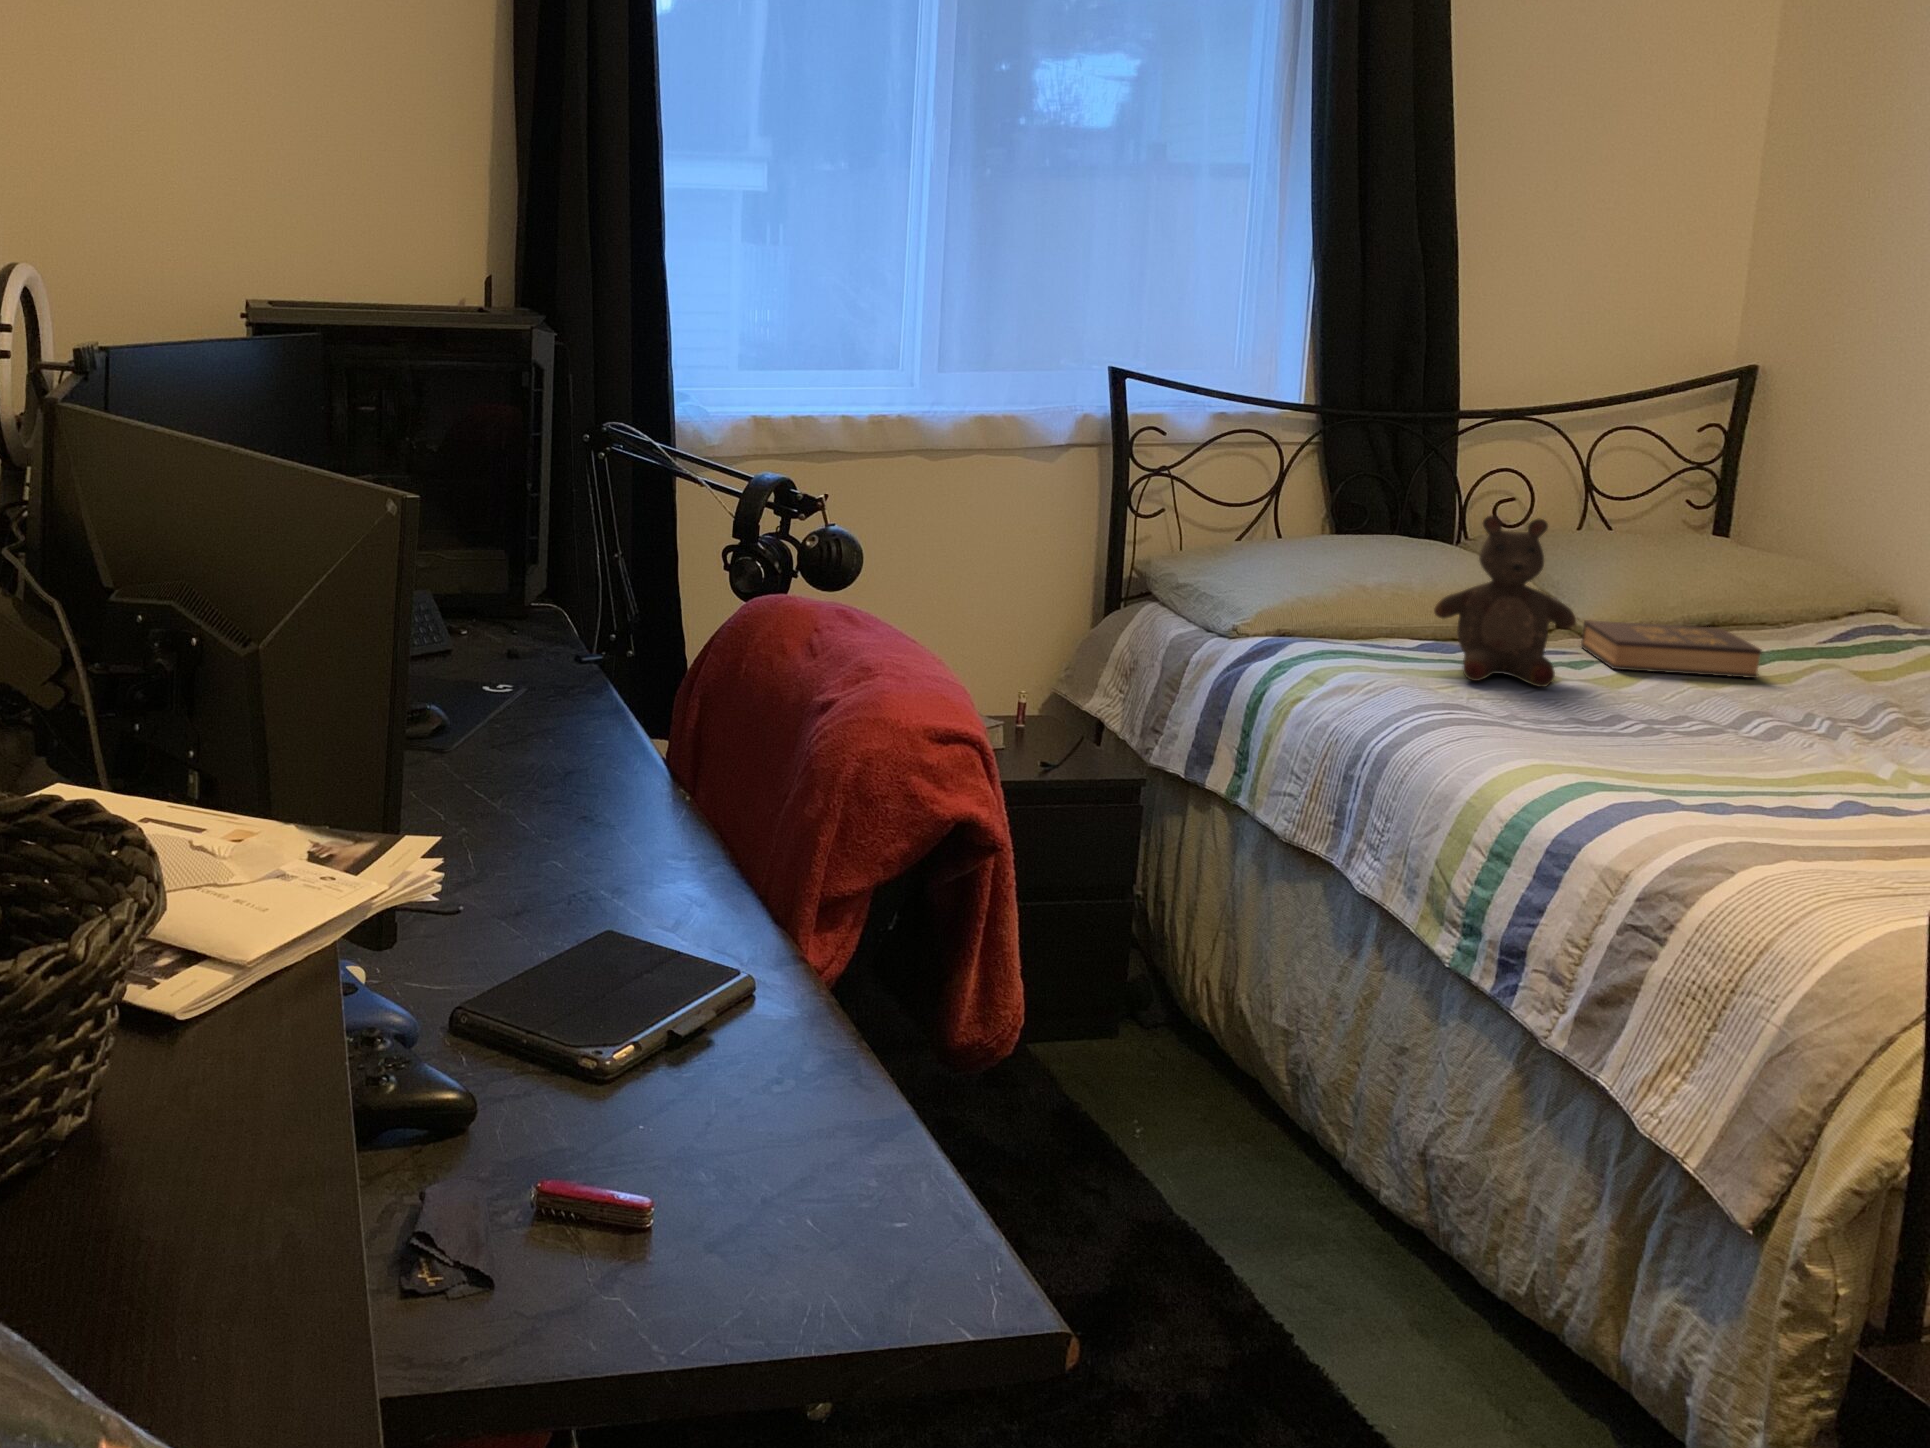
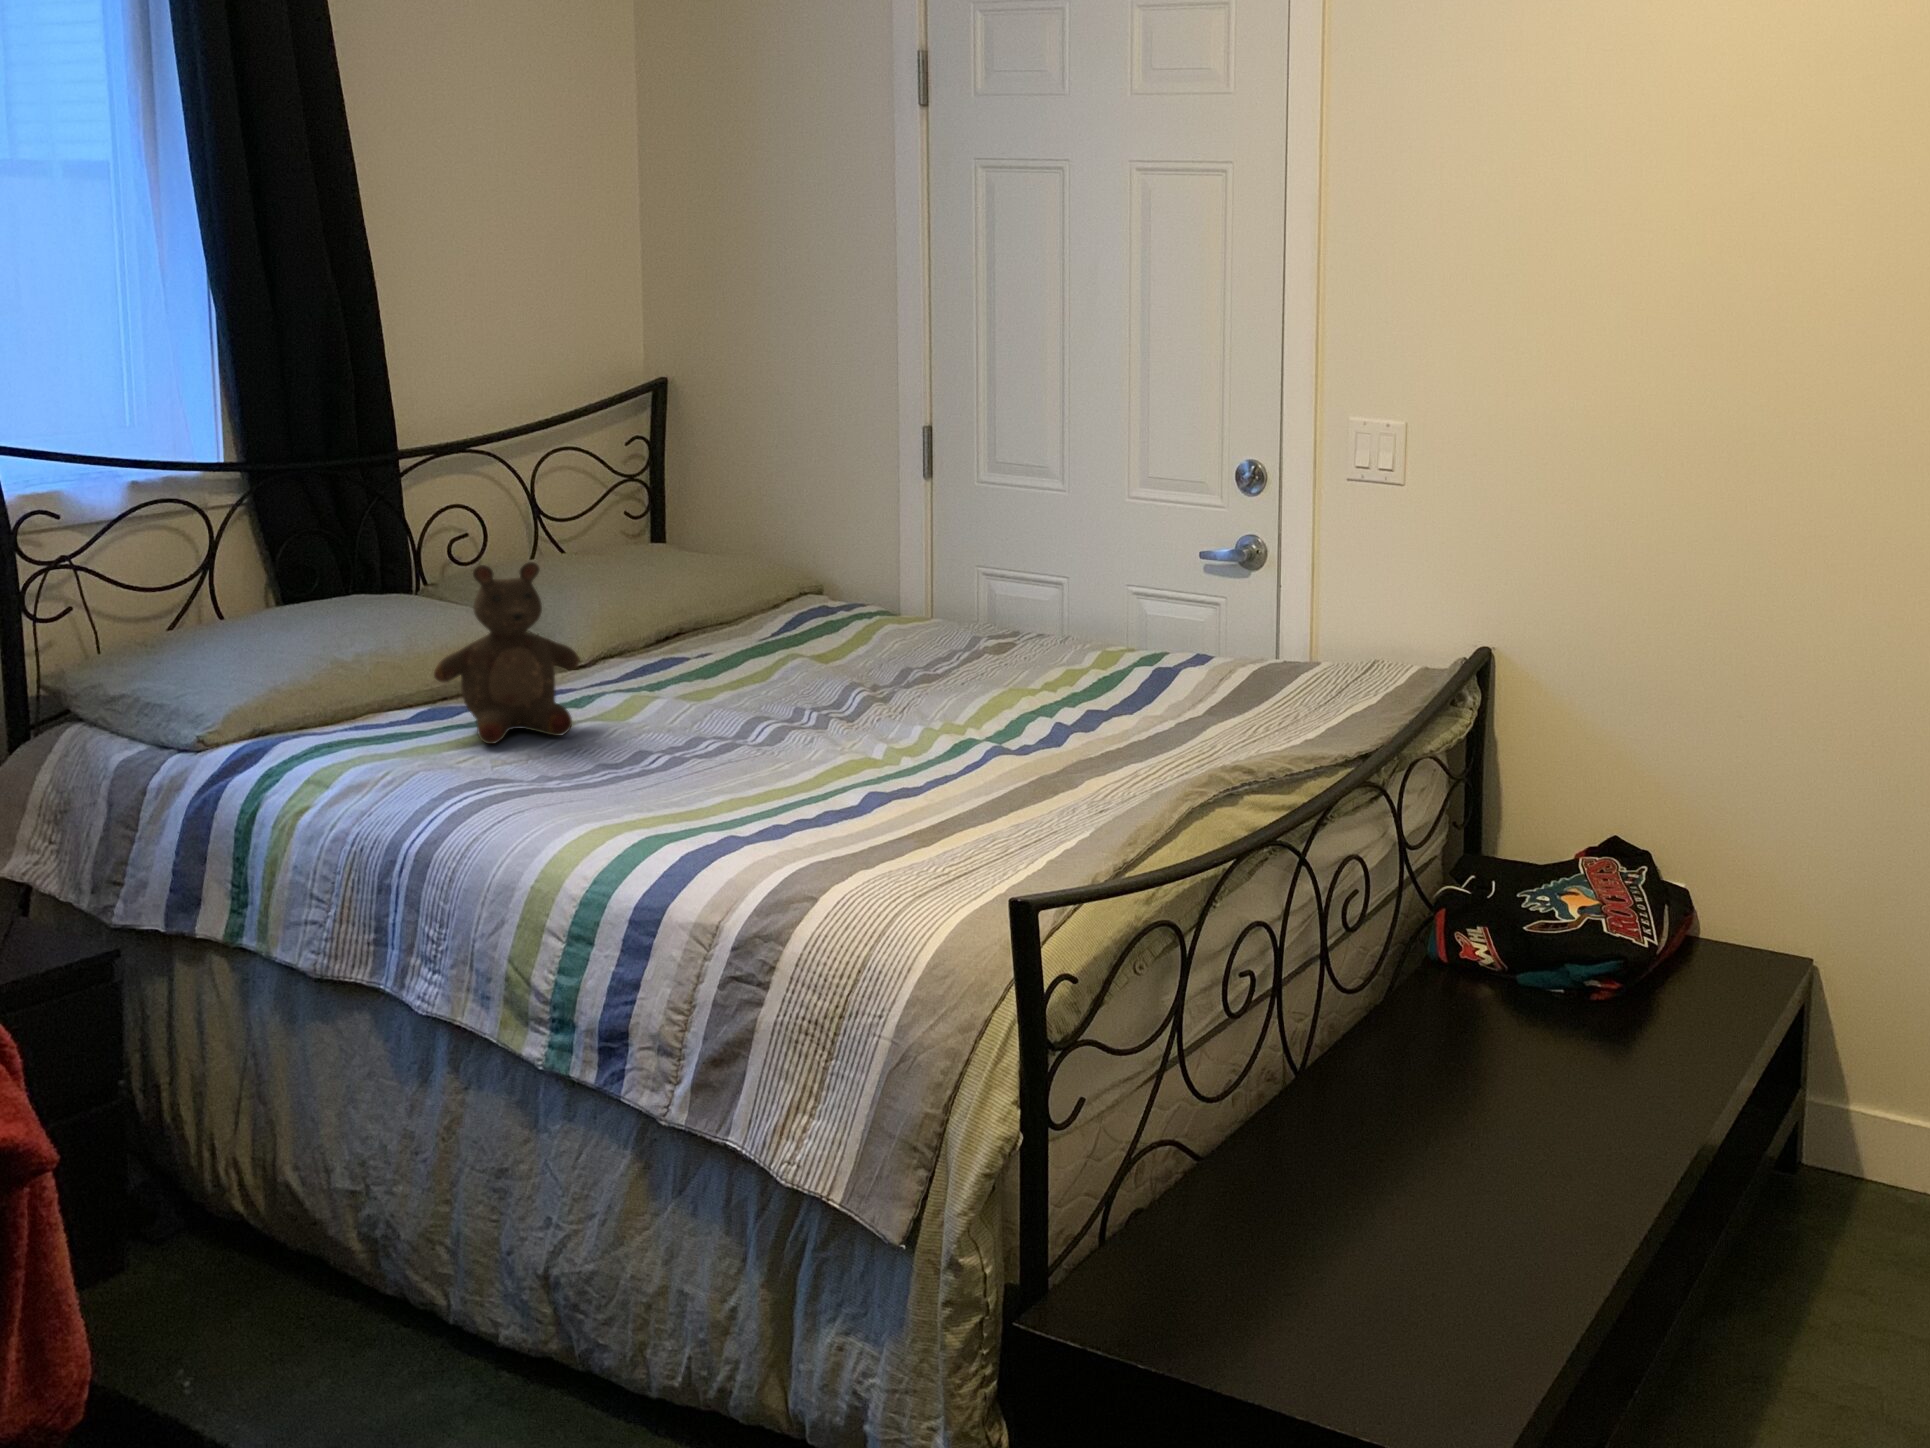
hardback book: present [1581,620,1762,678] -> none [576,638,742,699]

